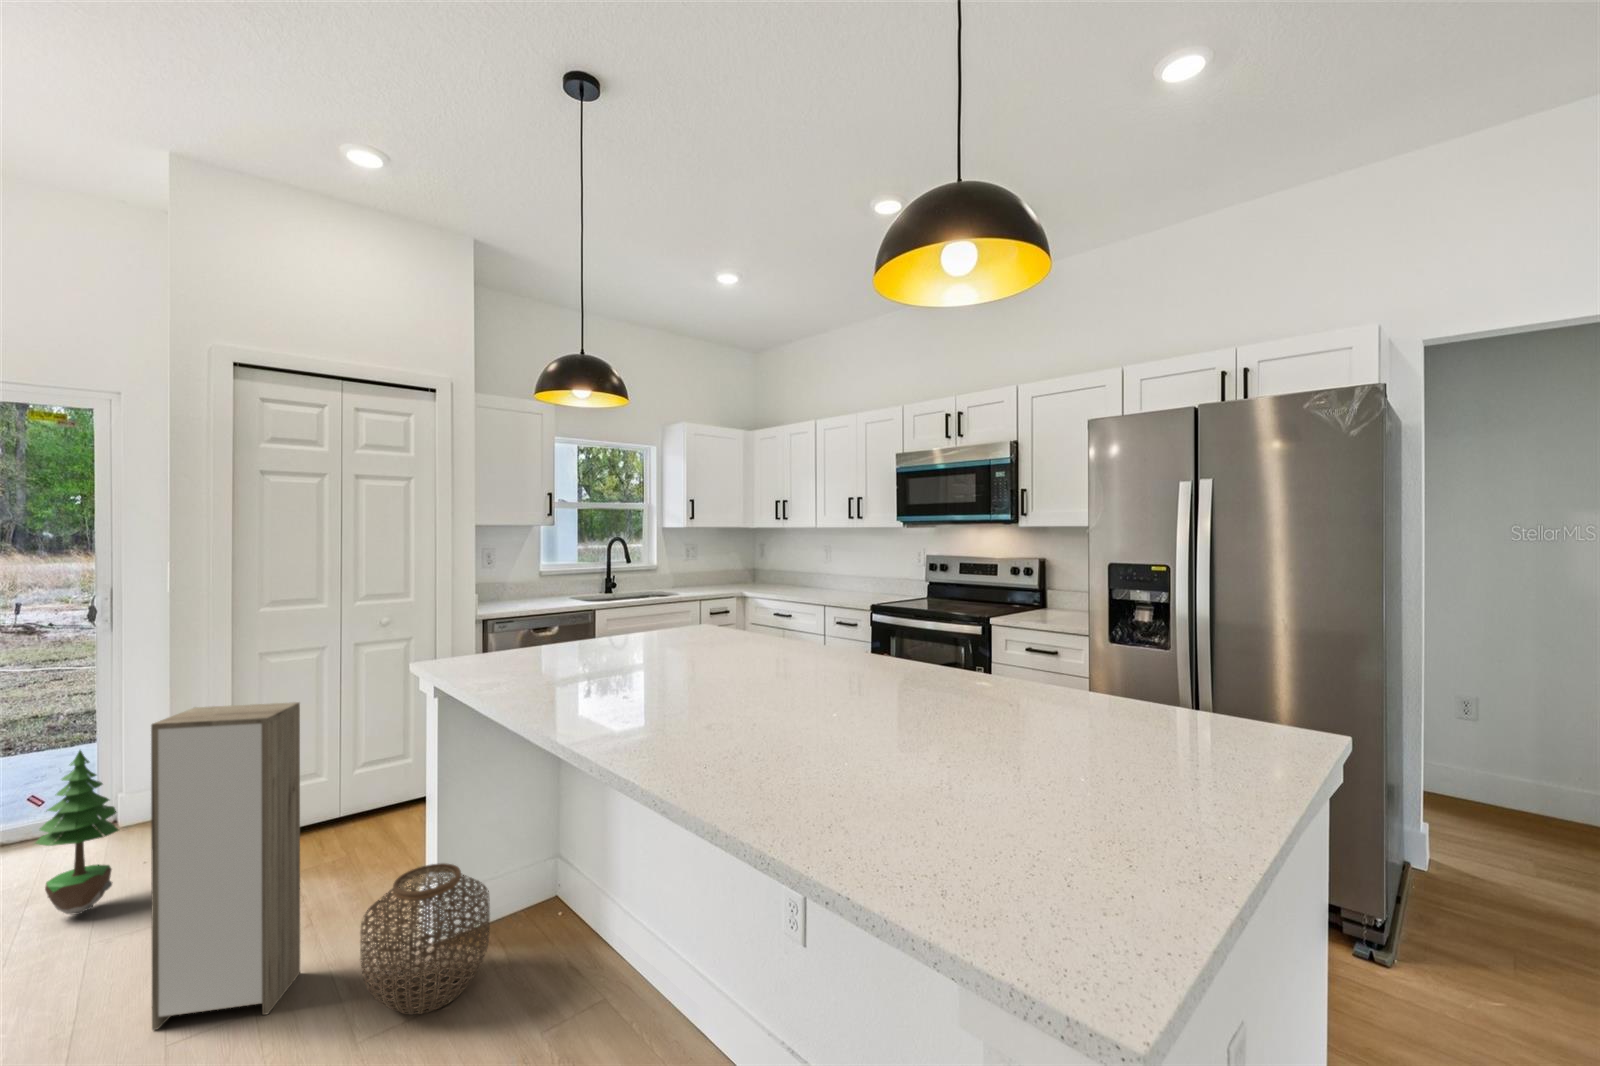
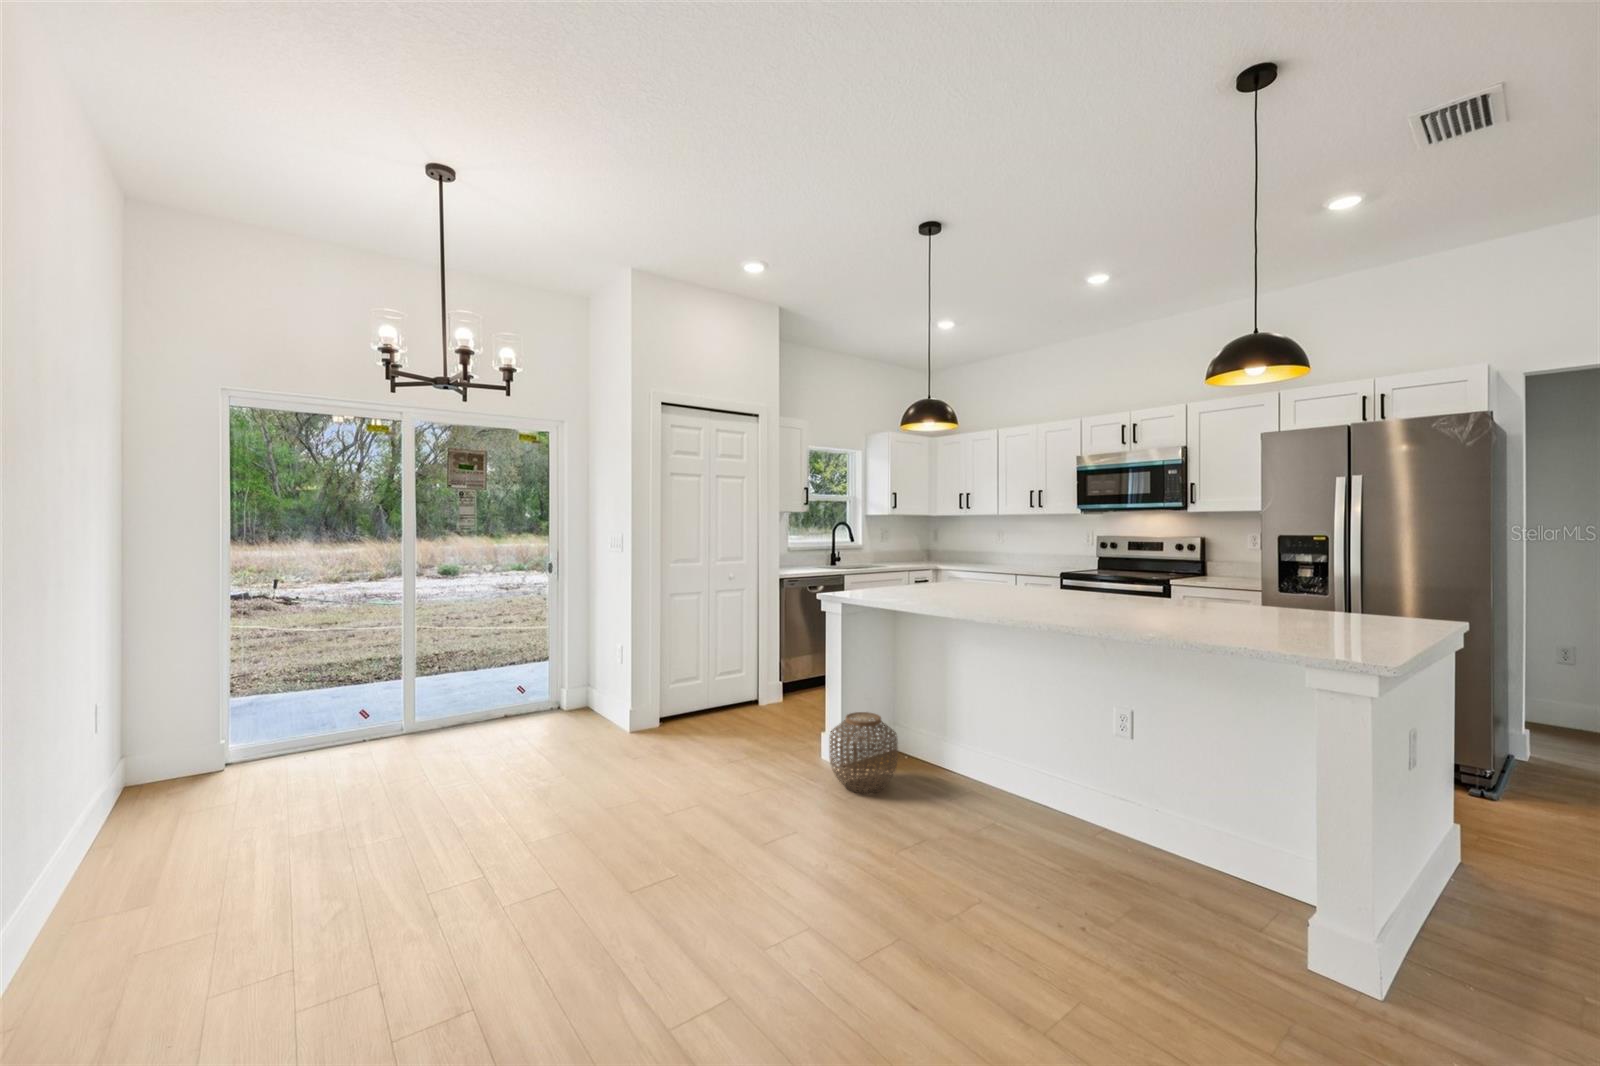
storage cabinet: present [151,702,300,1030] -> none [721,613,779,793]
potted tree: present [36,750,119,915] -> none [587,646,625,749]

